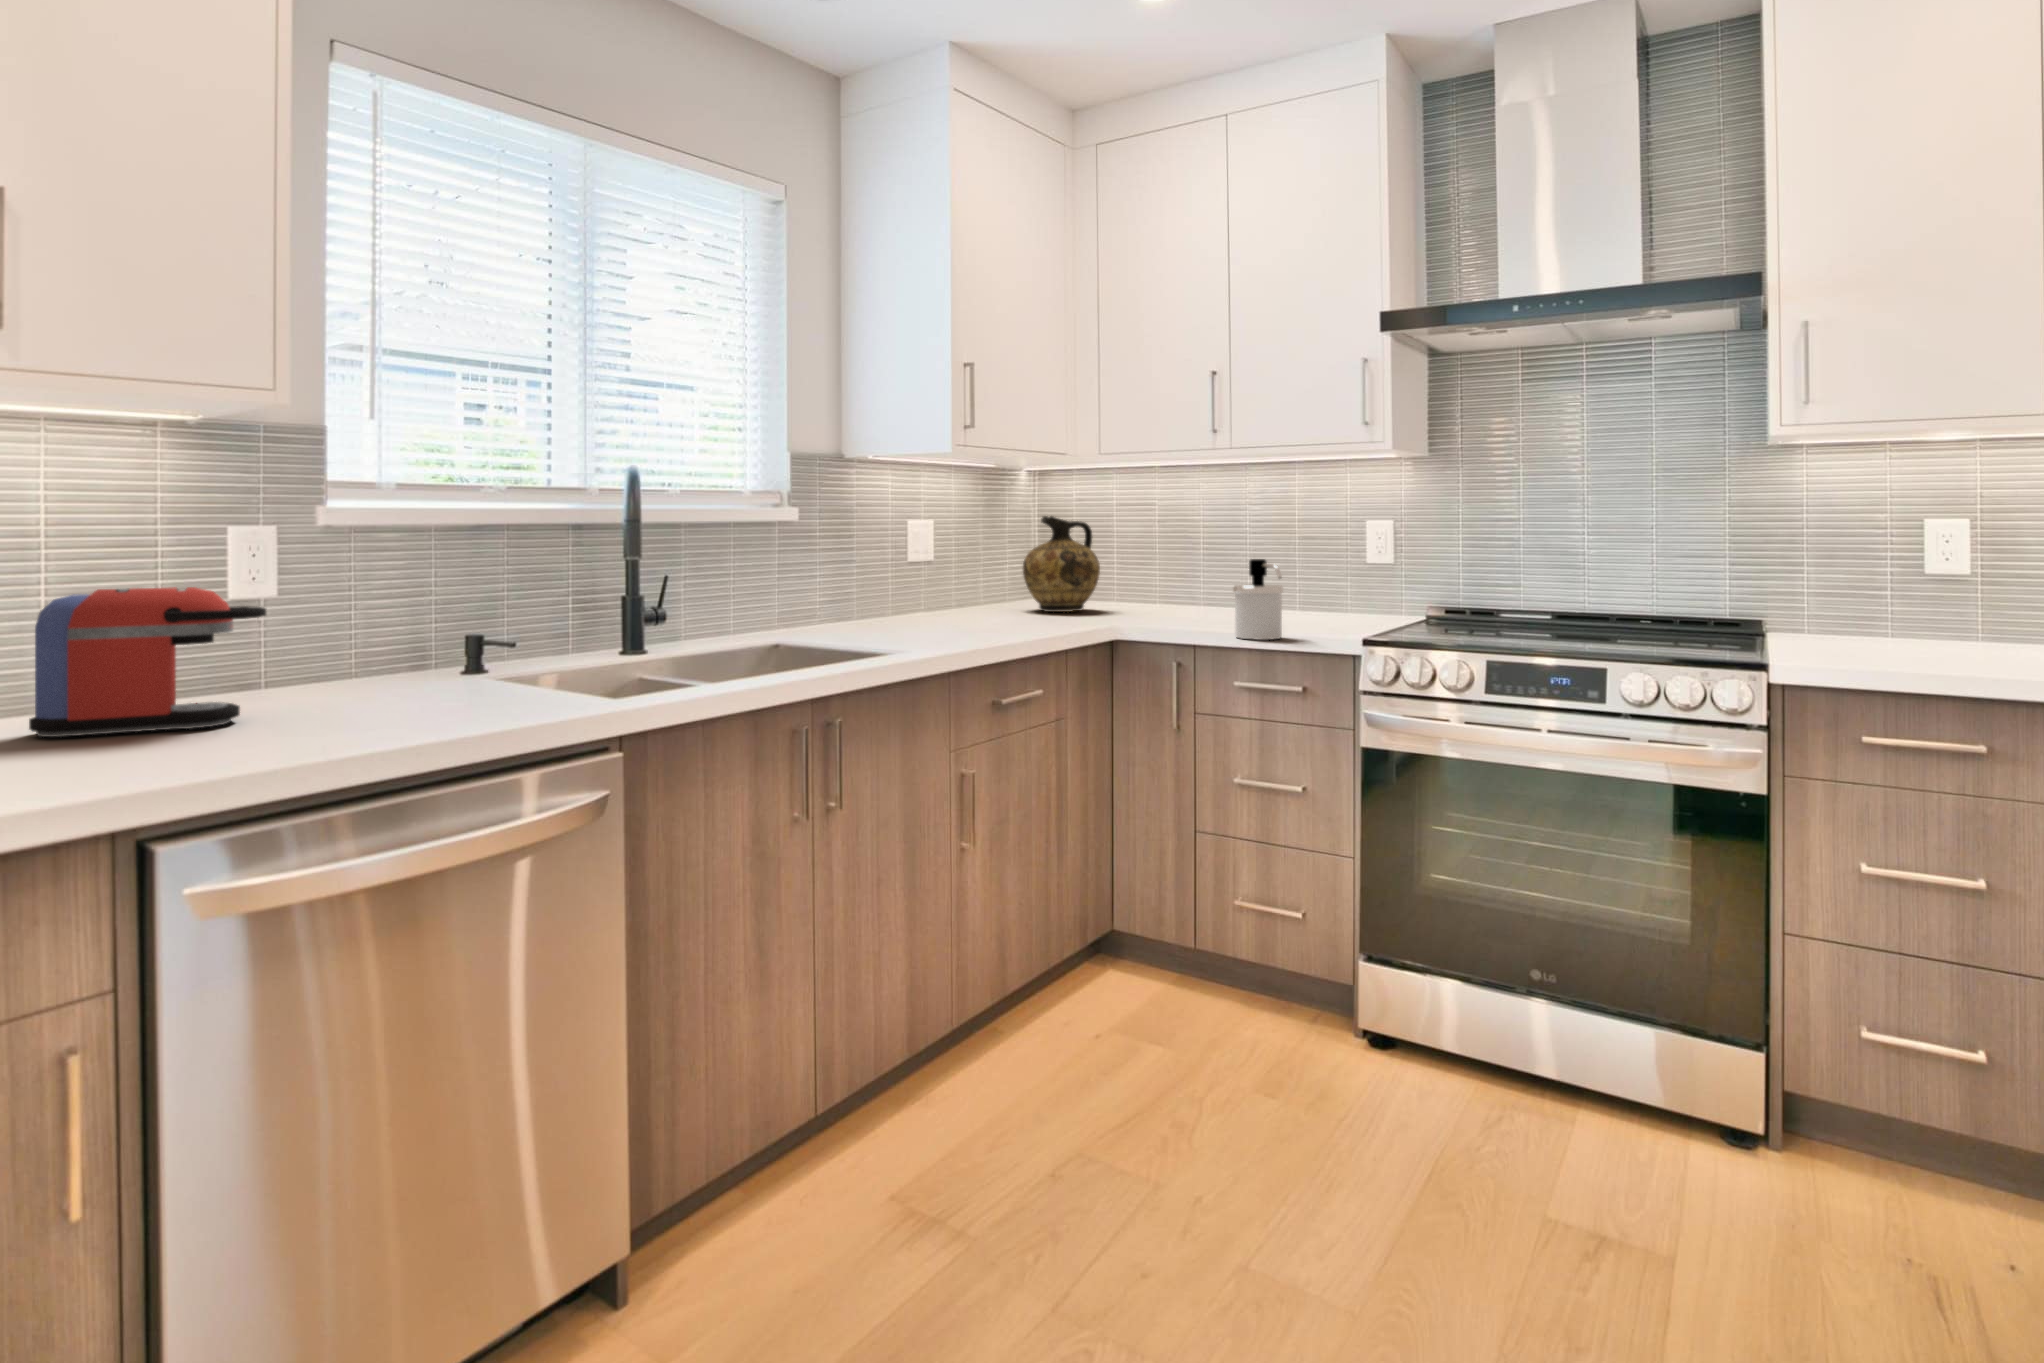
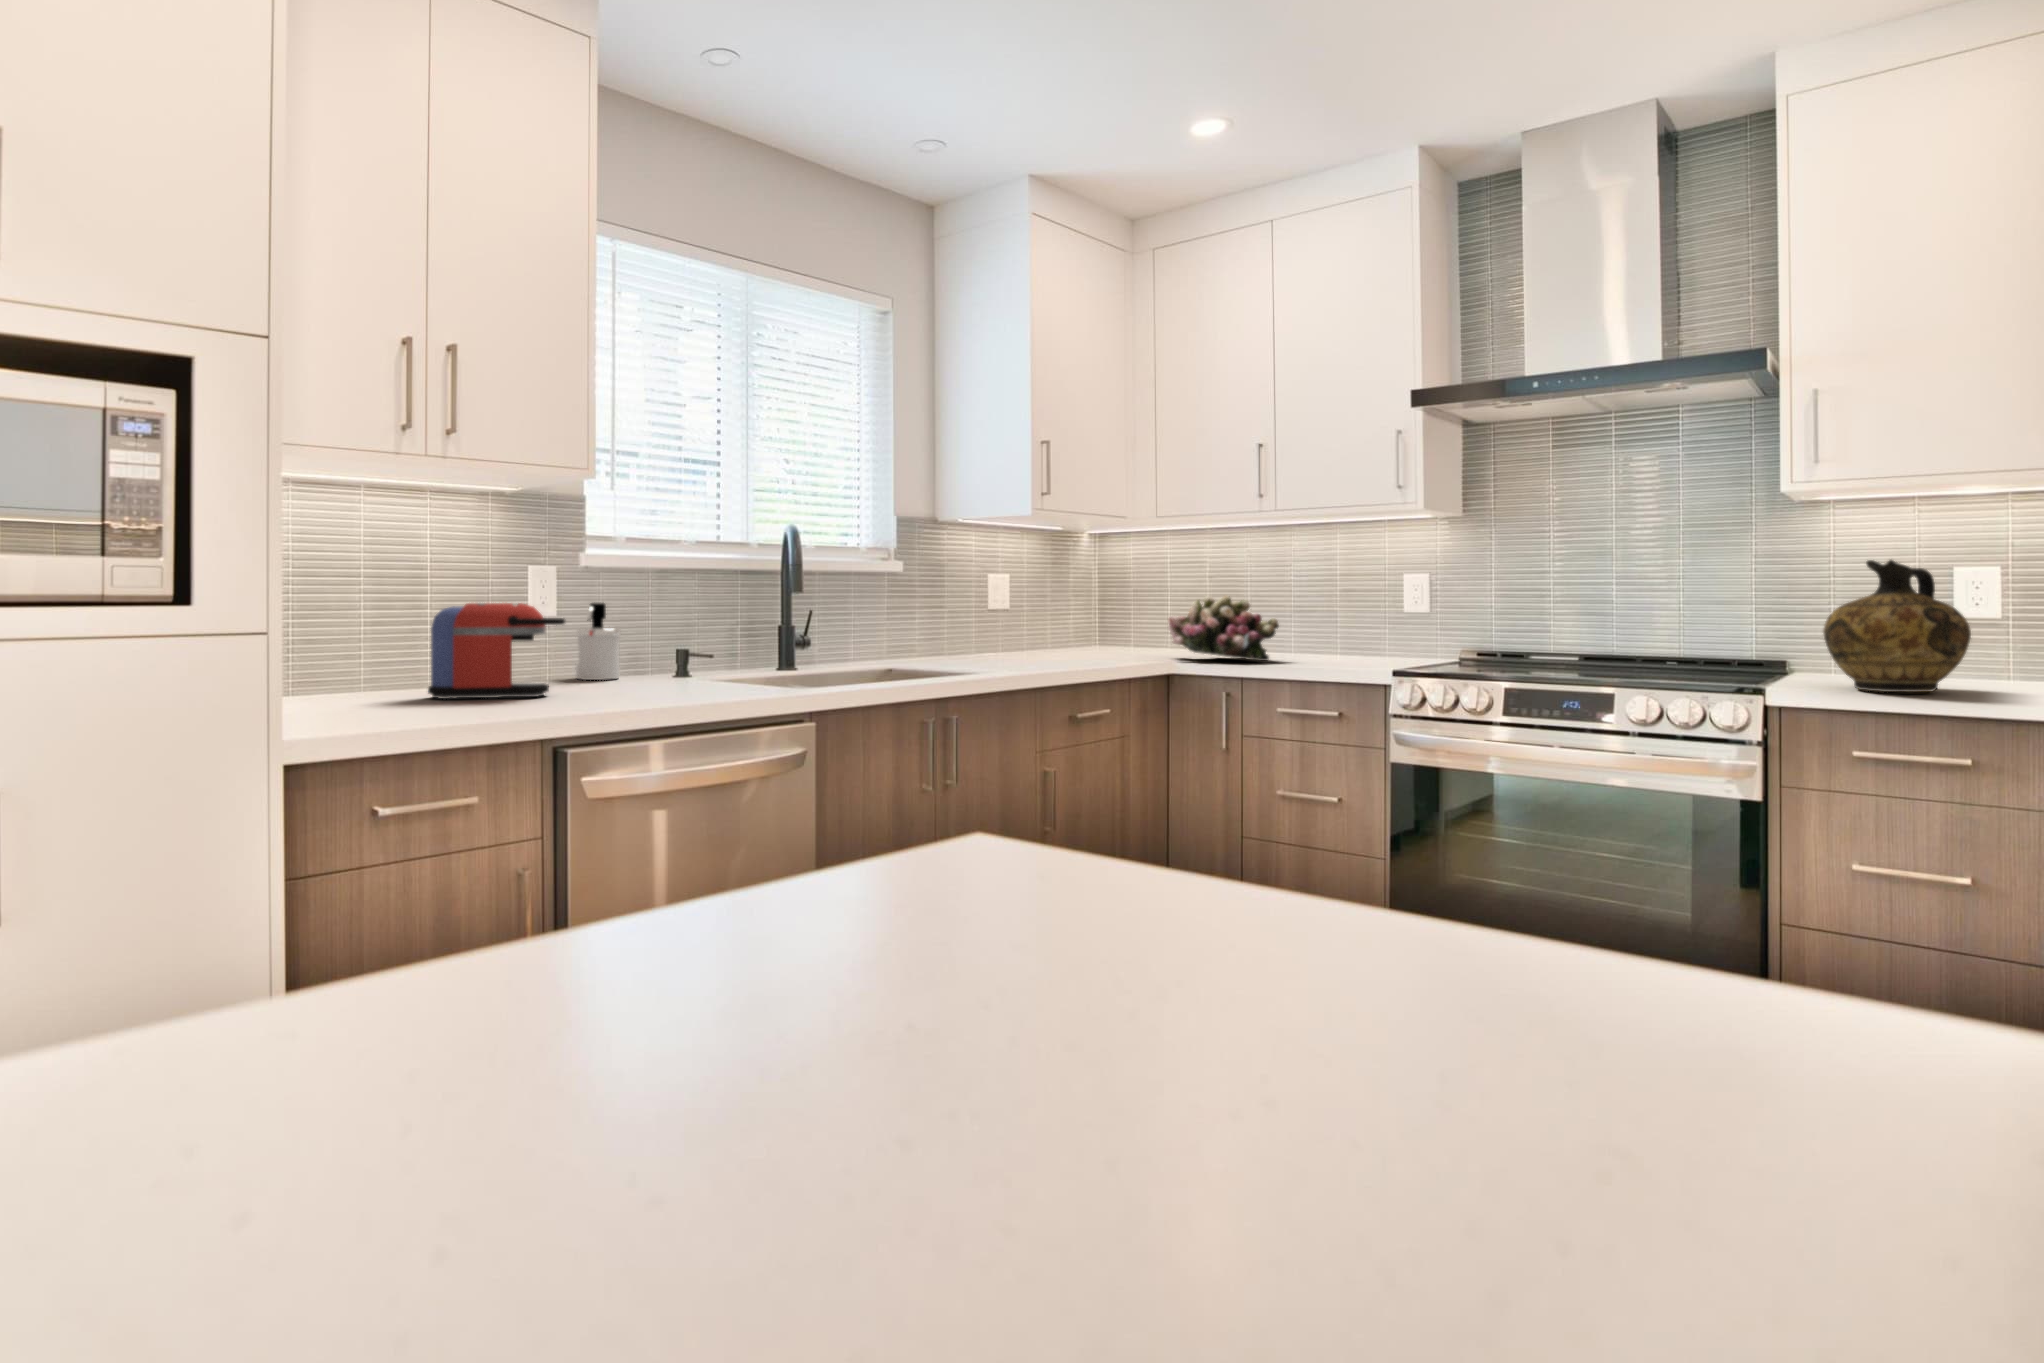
ceramic jug: present [1023,516,1100,612] -> present [1823,560,1971,692]
flower arrangement: none [1109,547,1233,624] -> present [1168,596,1279,661]
soap dispenser: present [1233,559,1283,640] -> present [575,603,621,680]

